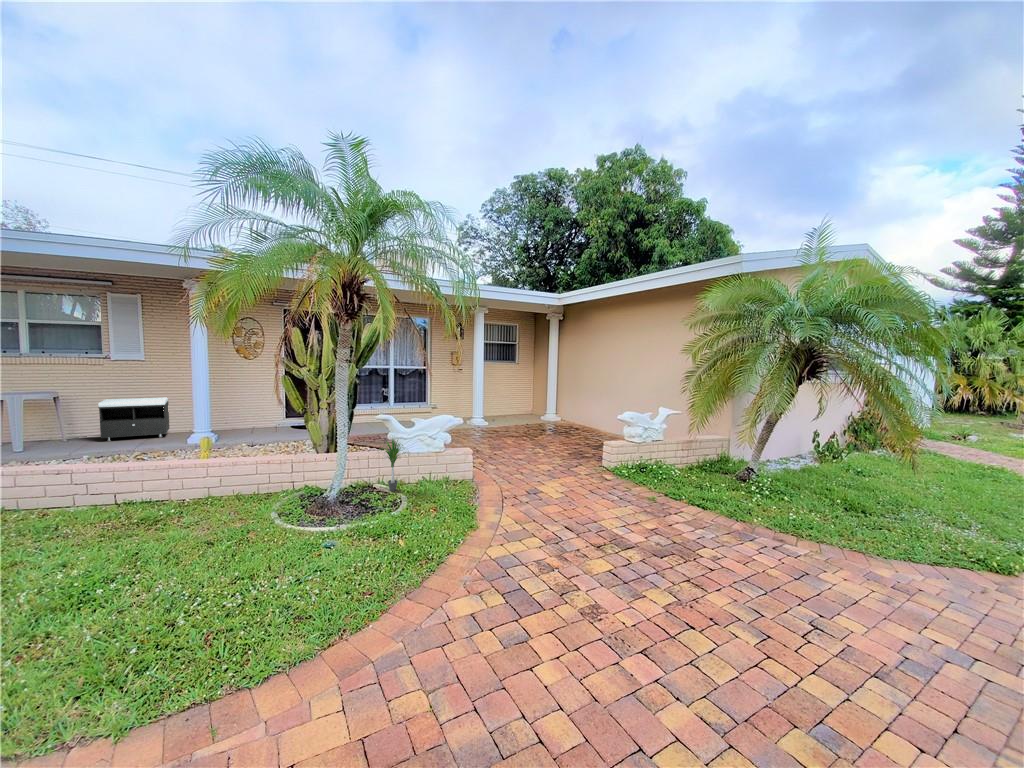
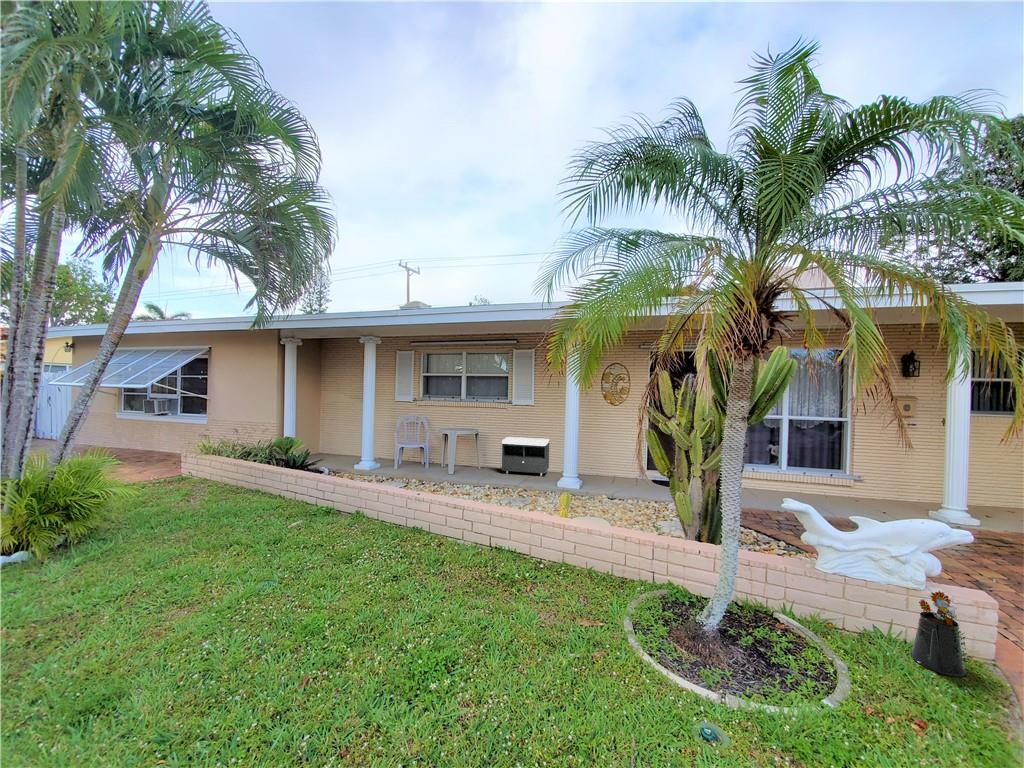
potted plant: present [382,440,403,491] -> none [779,538,857,642]
watering can: none [435,449,456,487] -> present [910,591,967,677]

